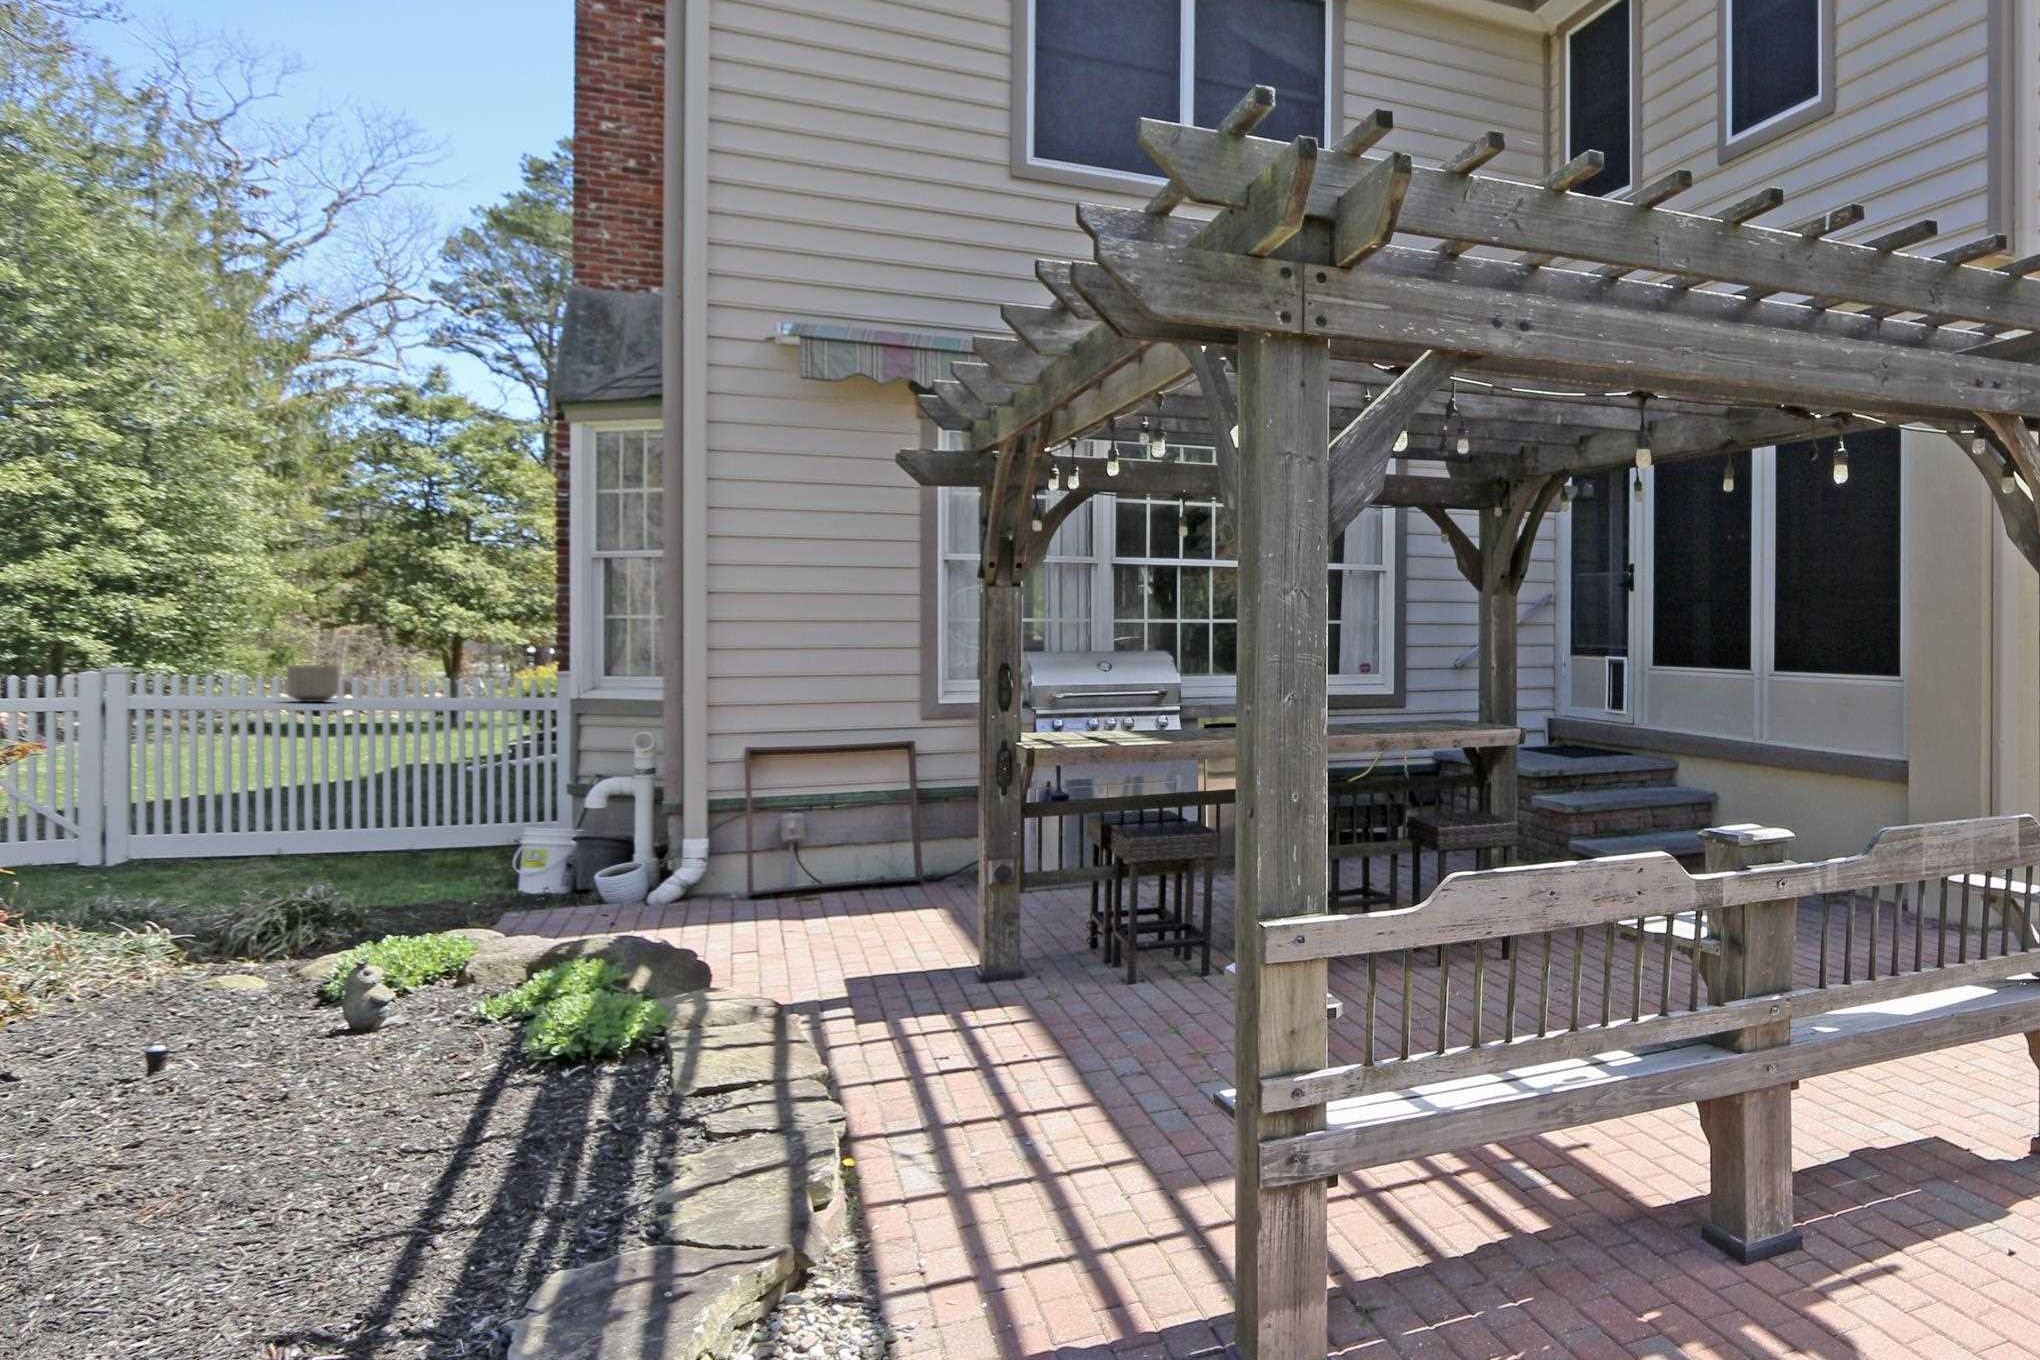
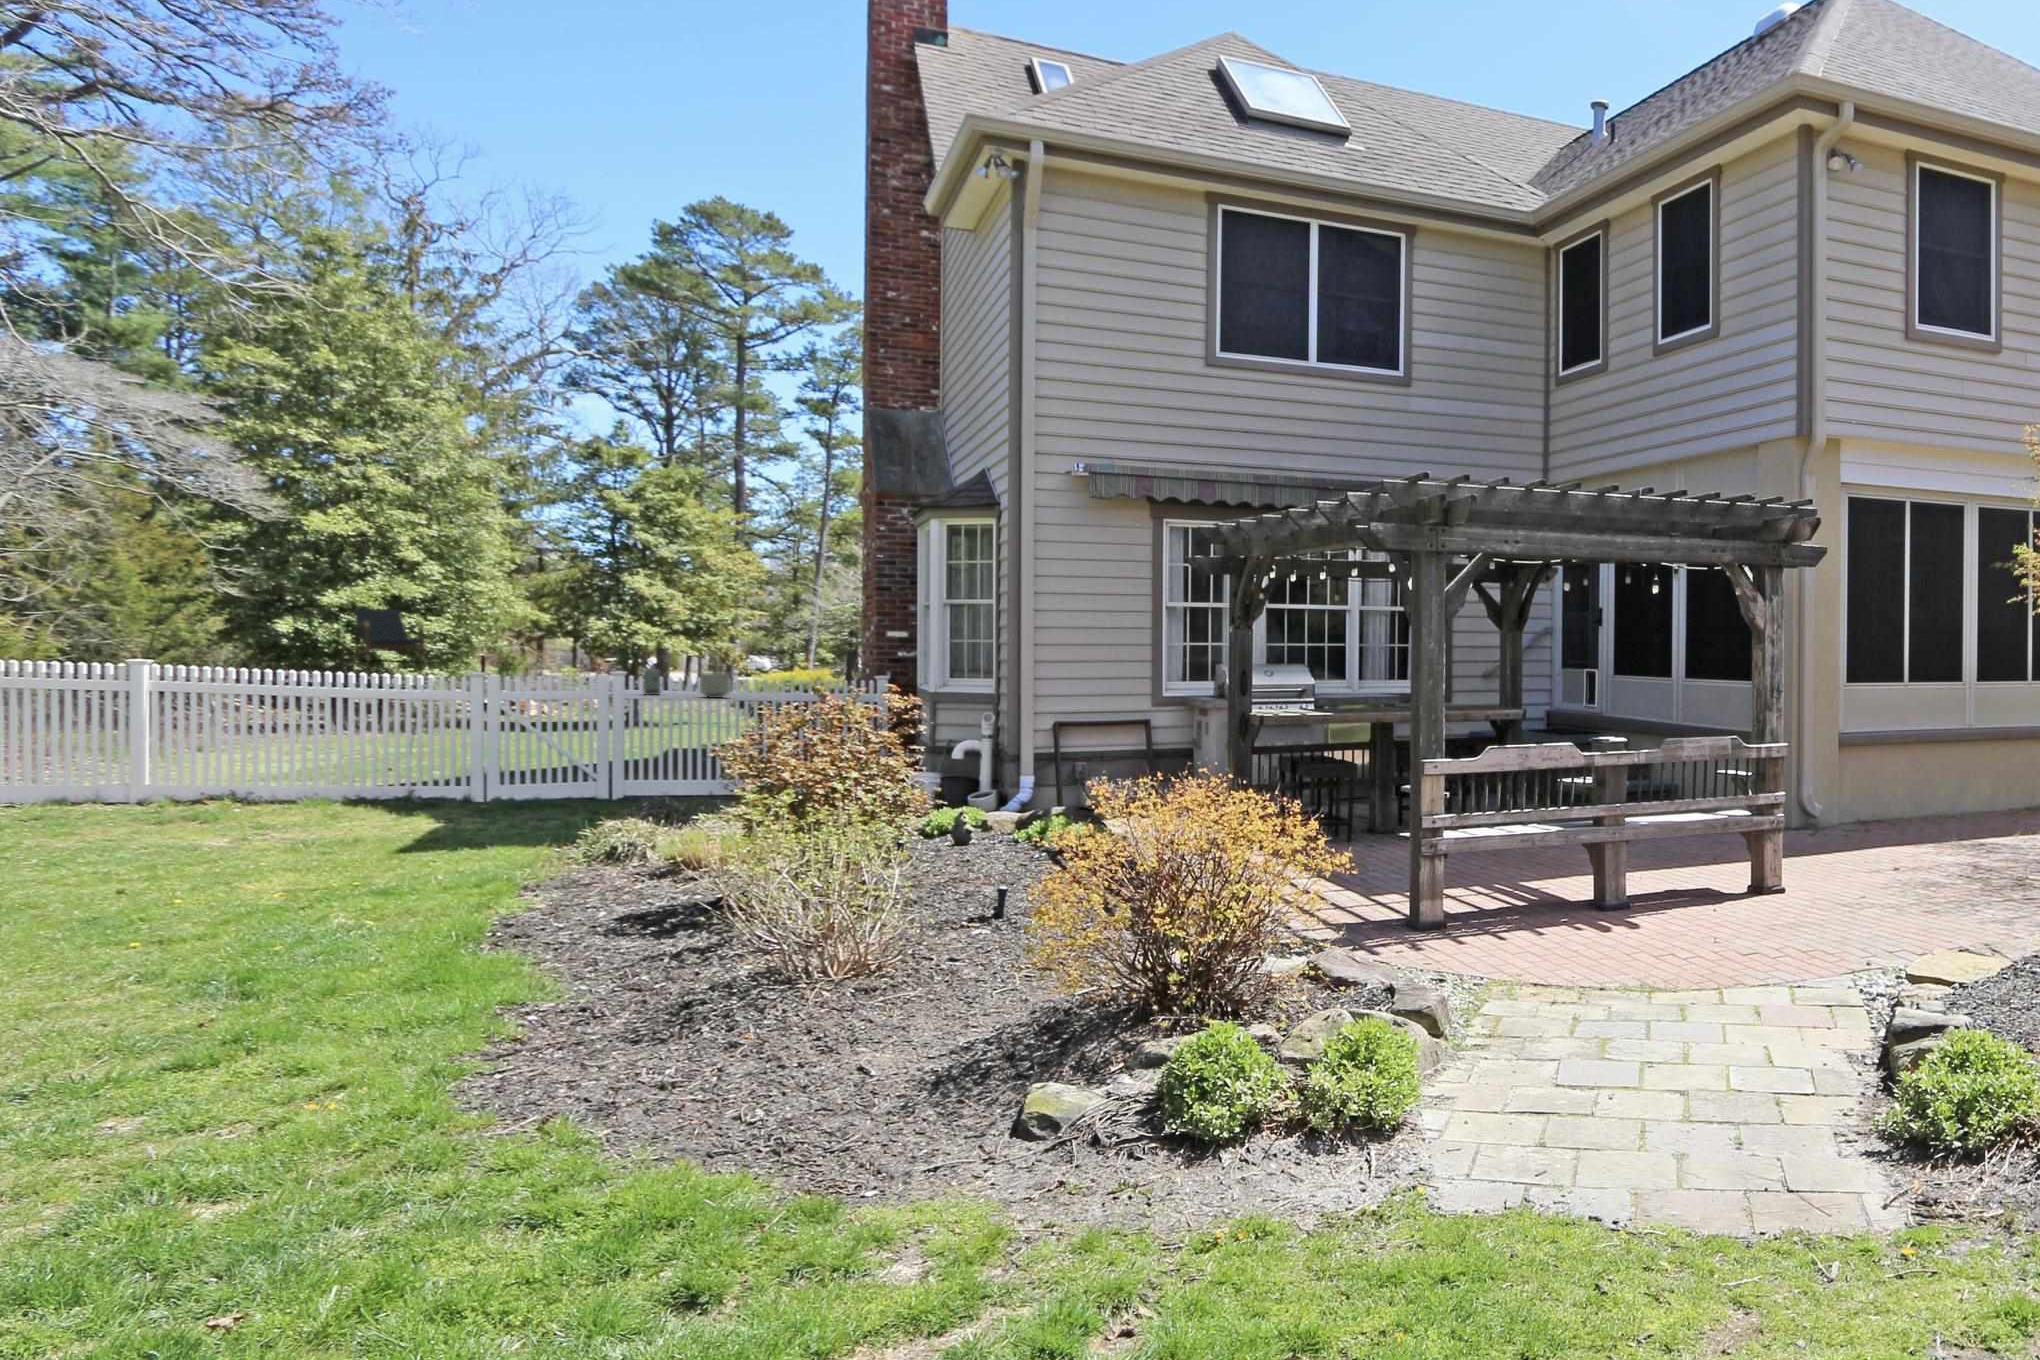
lounge chair: none [43,590,137,657] -> present [355,609,425,660]
watering can: none [186,644,252,698] -> present [643,668,667,695]

